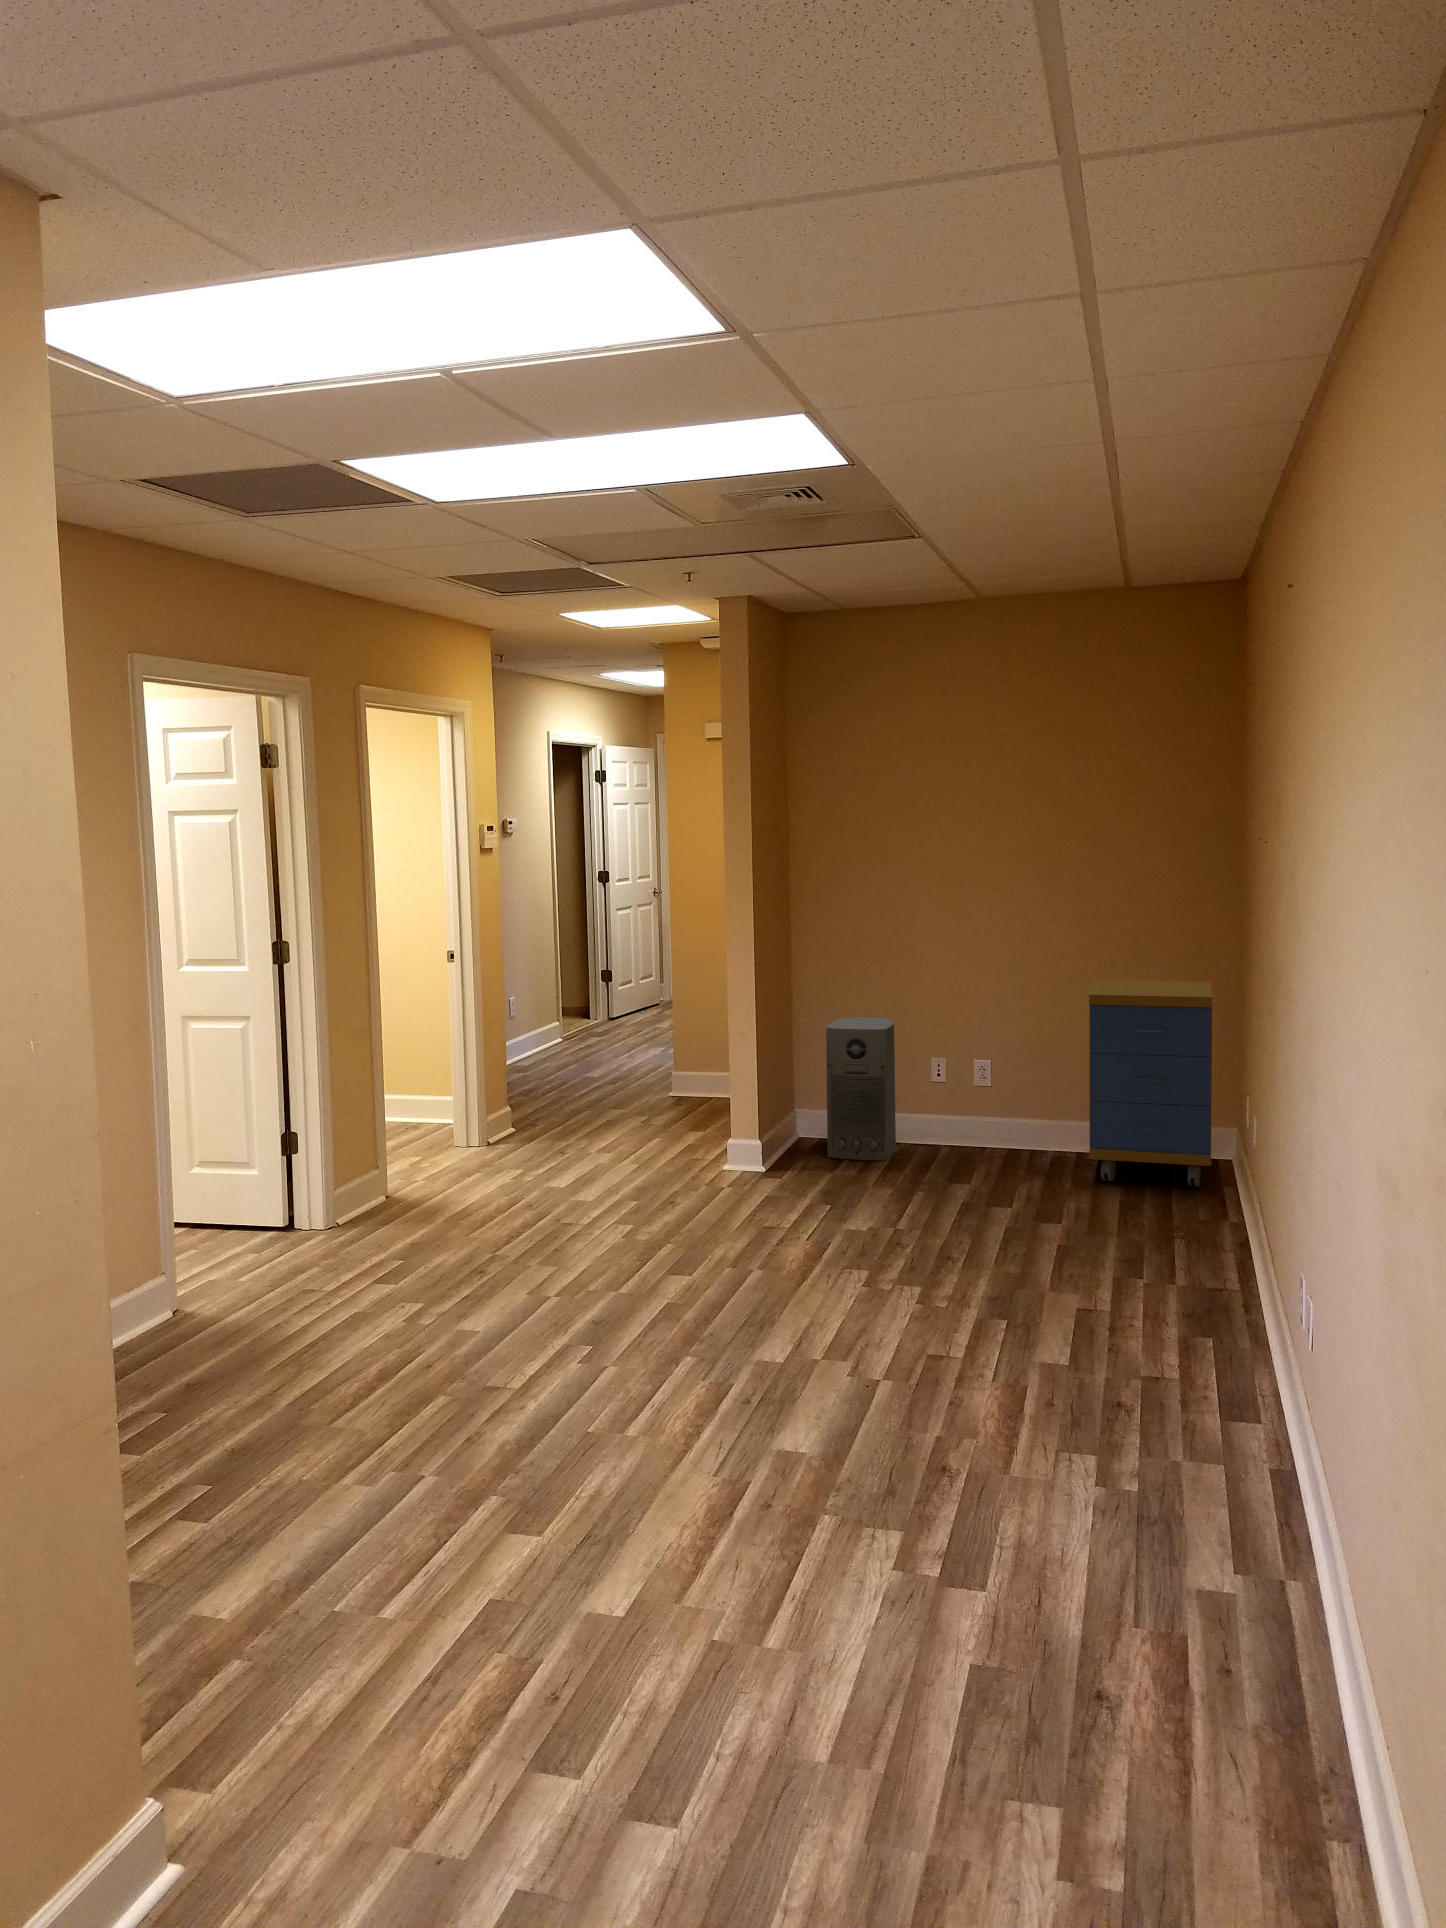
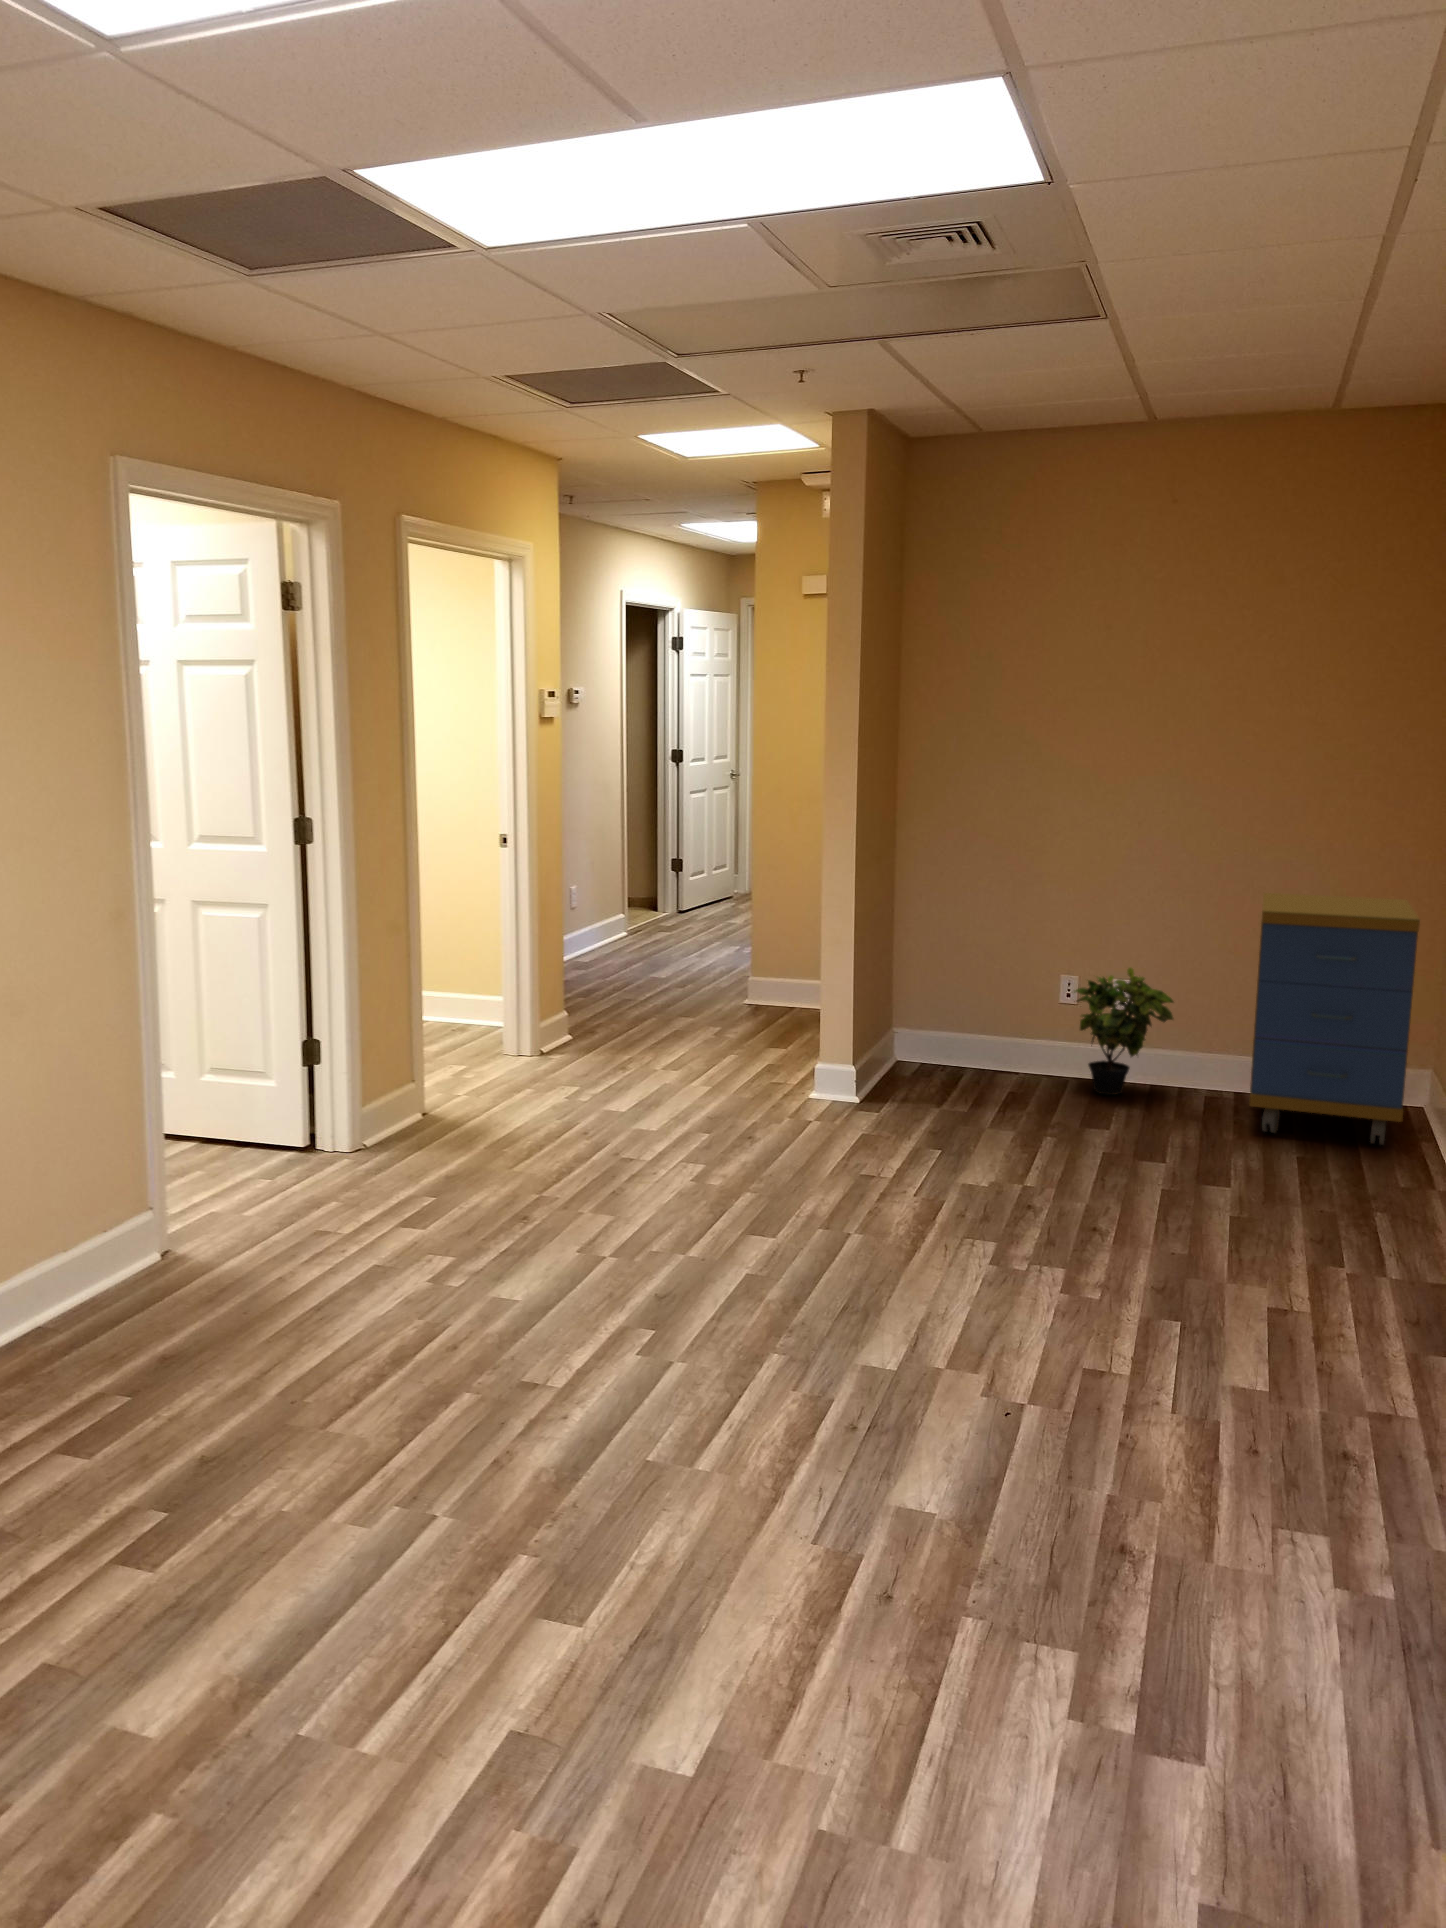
air purifier: present [826,1017,896,1160] -> none [929,927,1014,1093]
potted plant: none [945,1047,1030,1157] -> present [1075,968,1174,1095]

